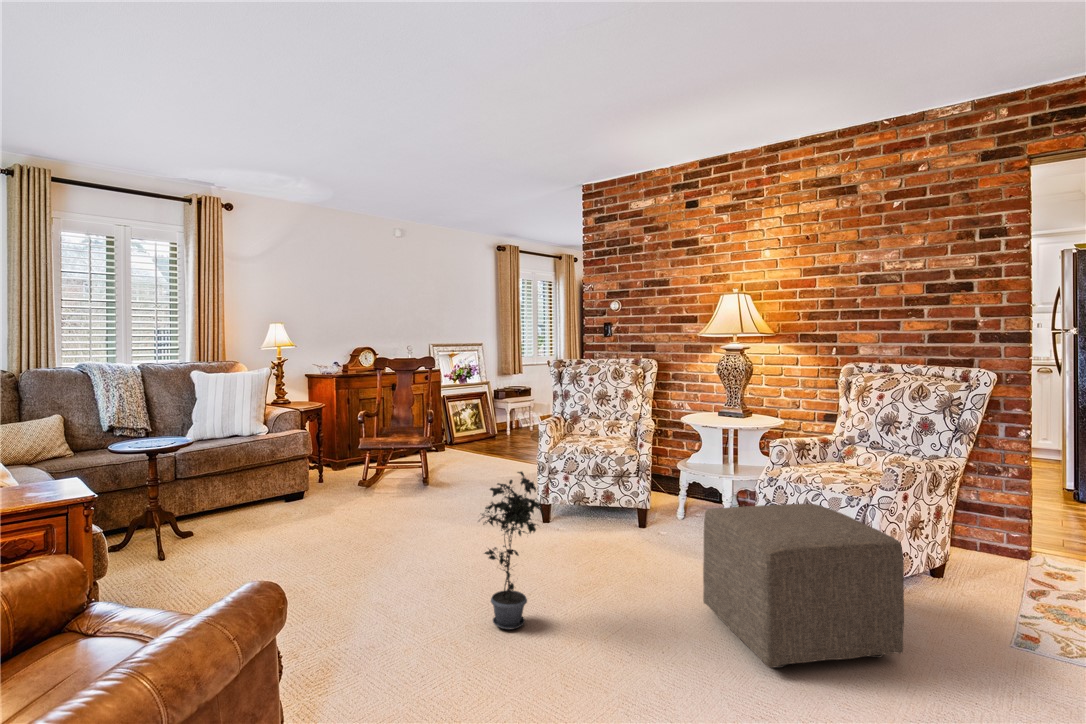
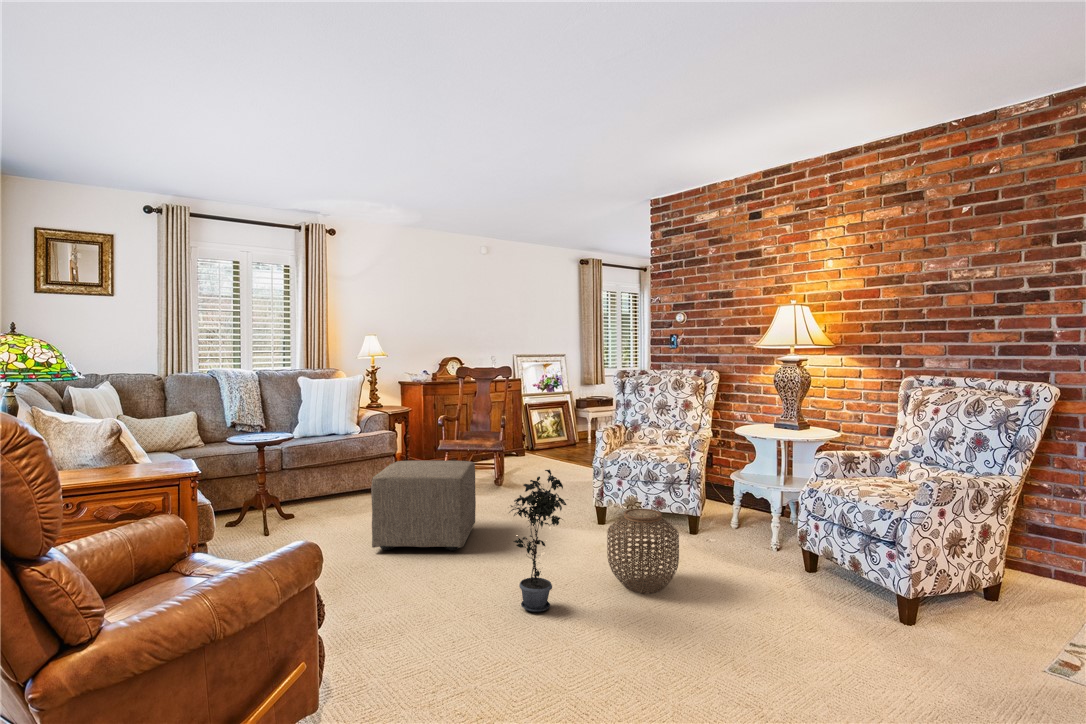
ottoman: present [703,504,904,668] -> present [371,460,476,551]
woven basket: none [576,507,651,597] -> present [607,508,679,593]

